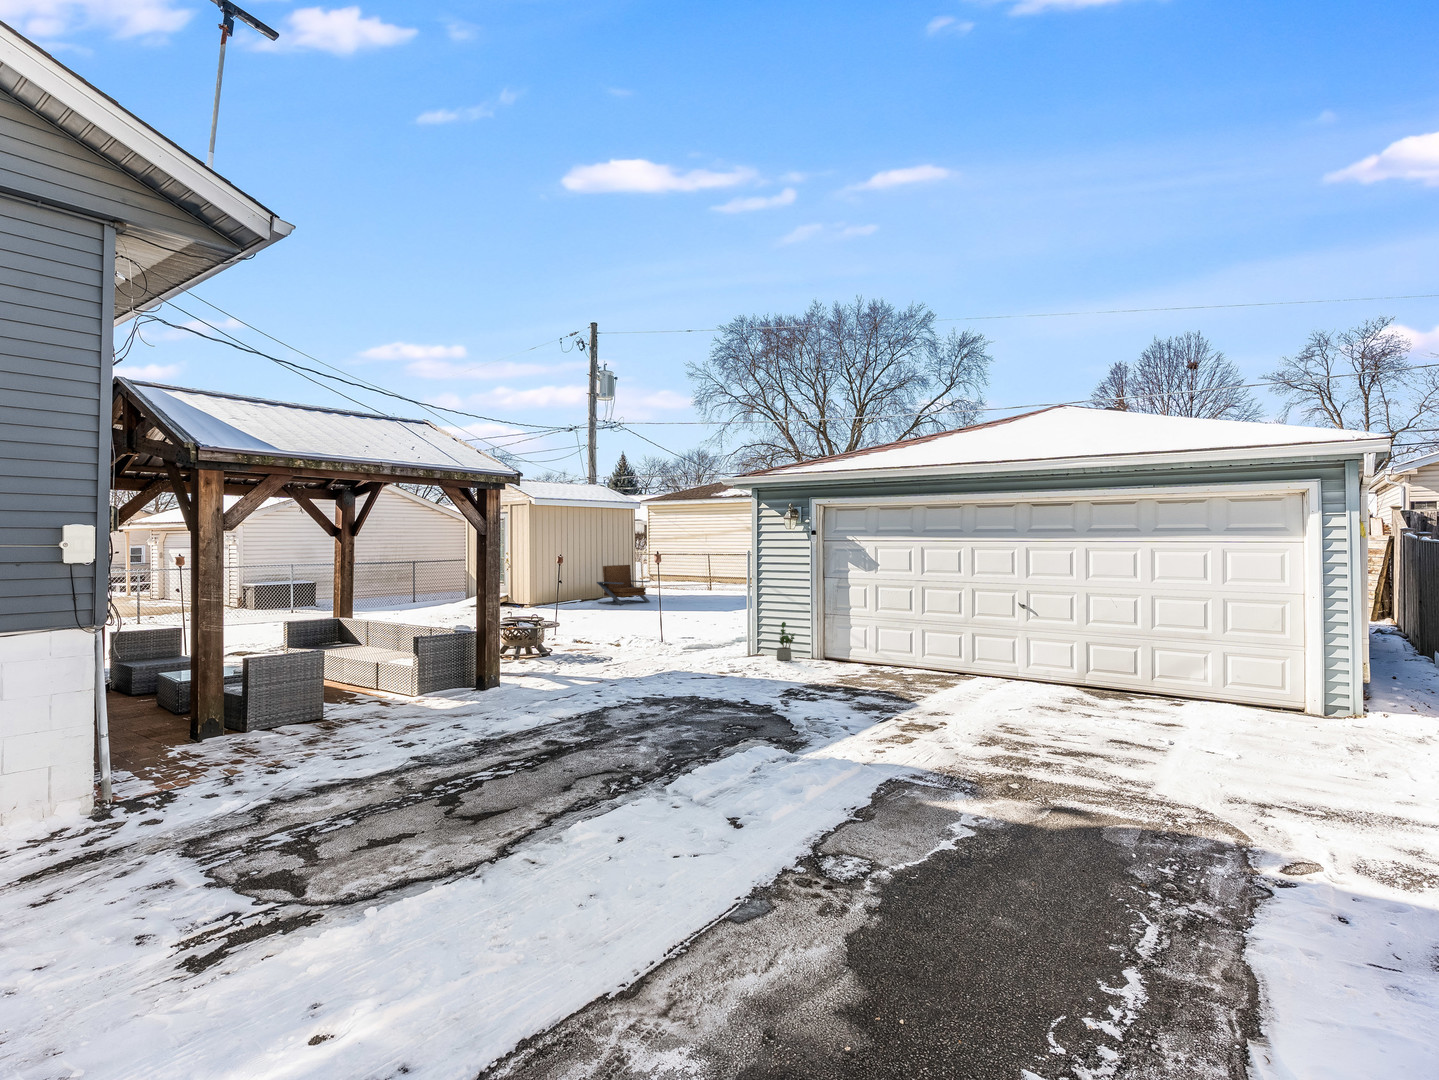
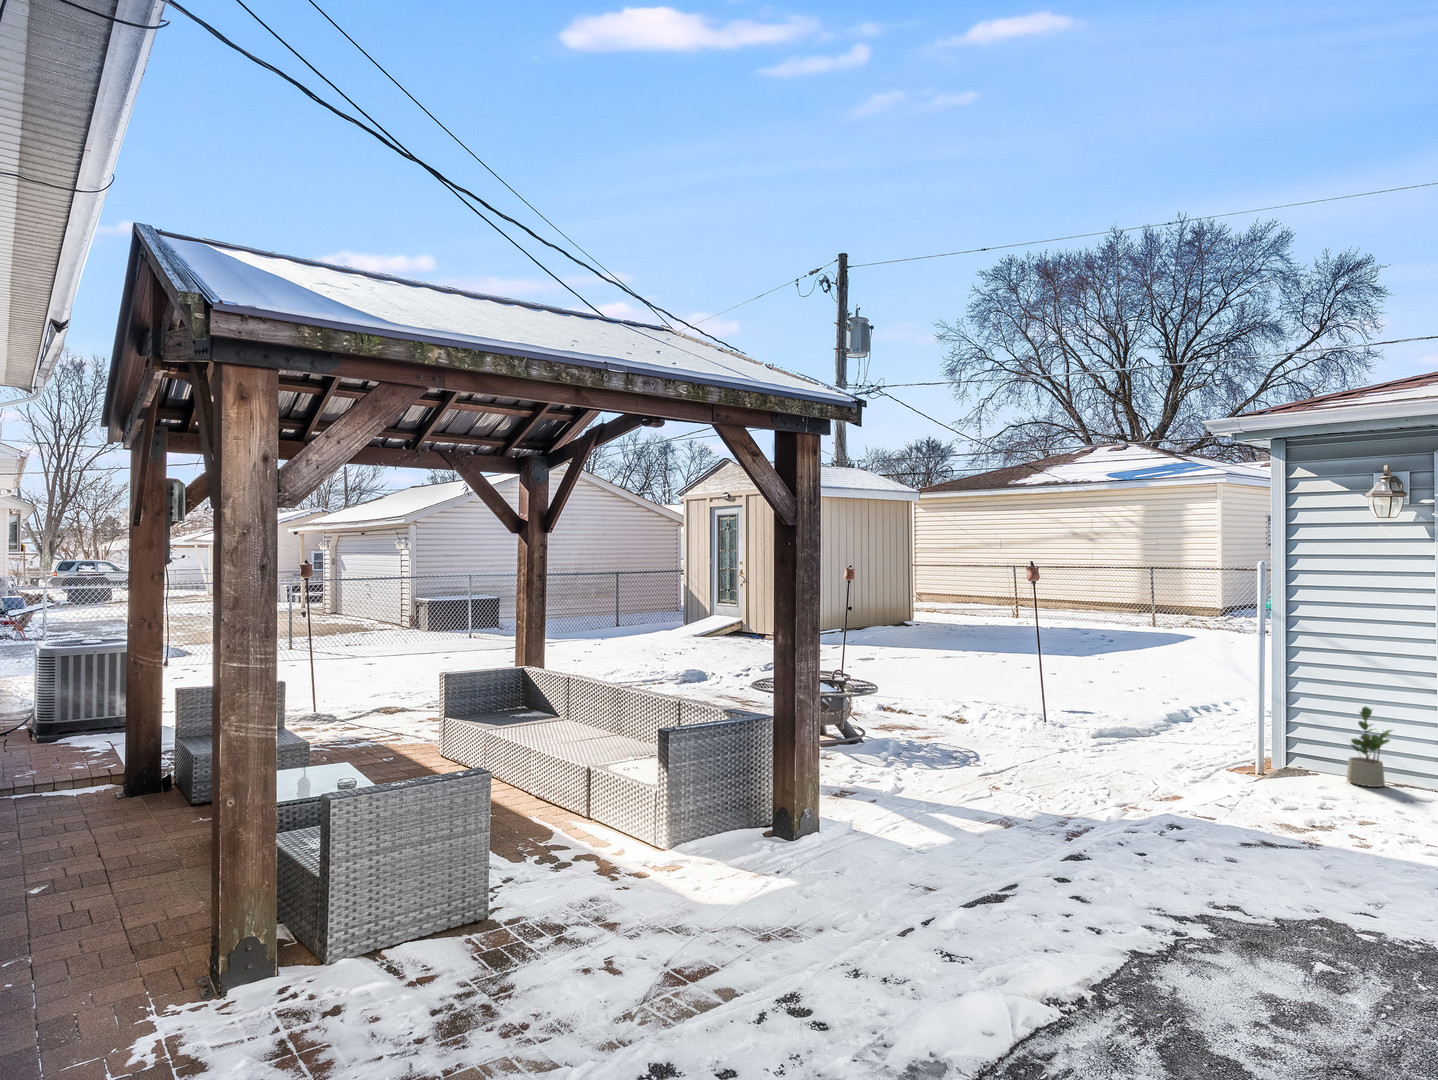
lounge chair: present [597,565,650,605] -> none [864,578,940,636]

